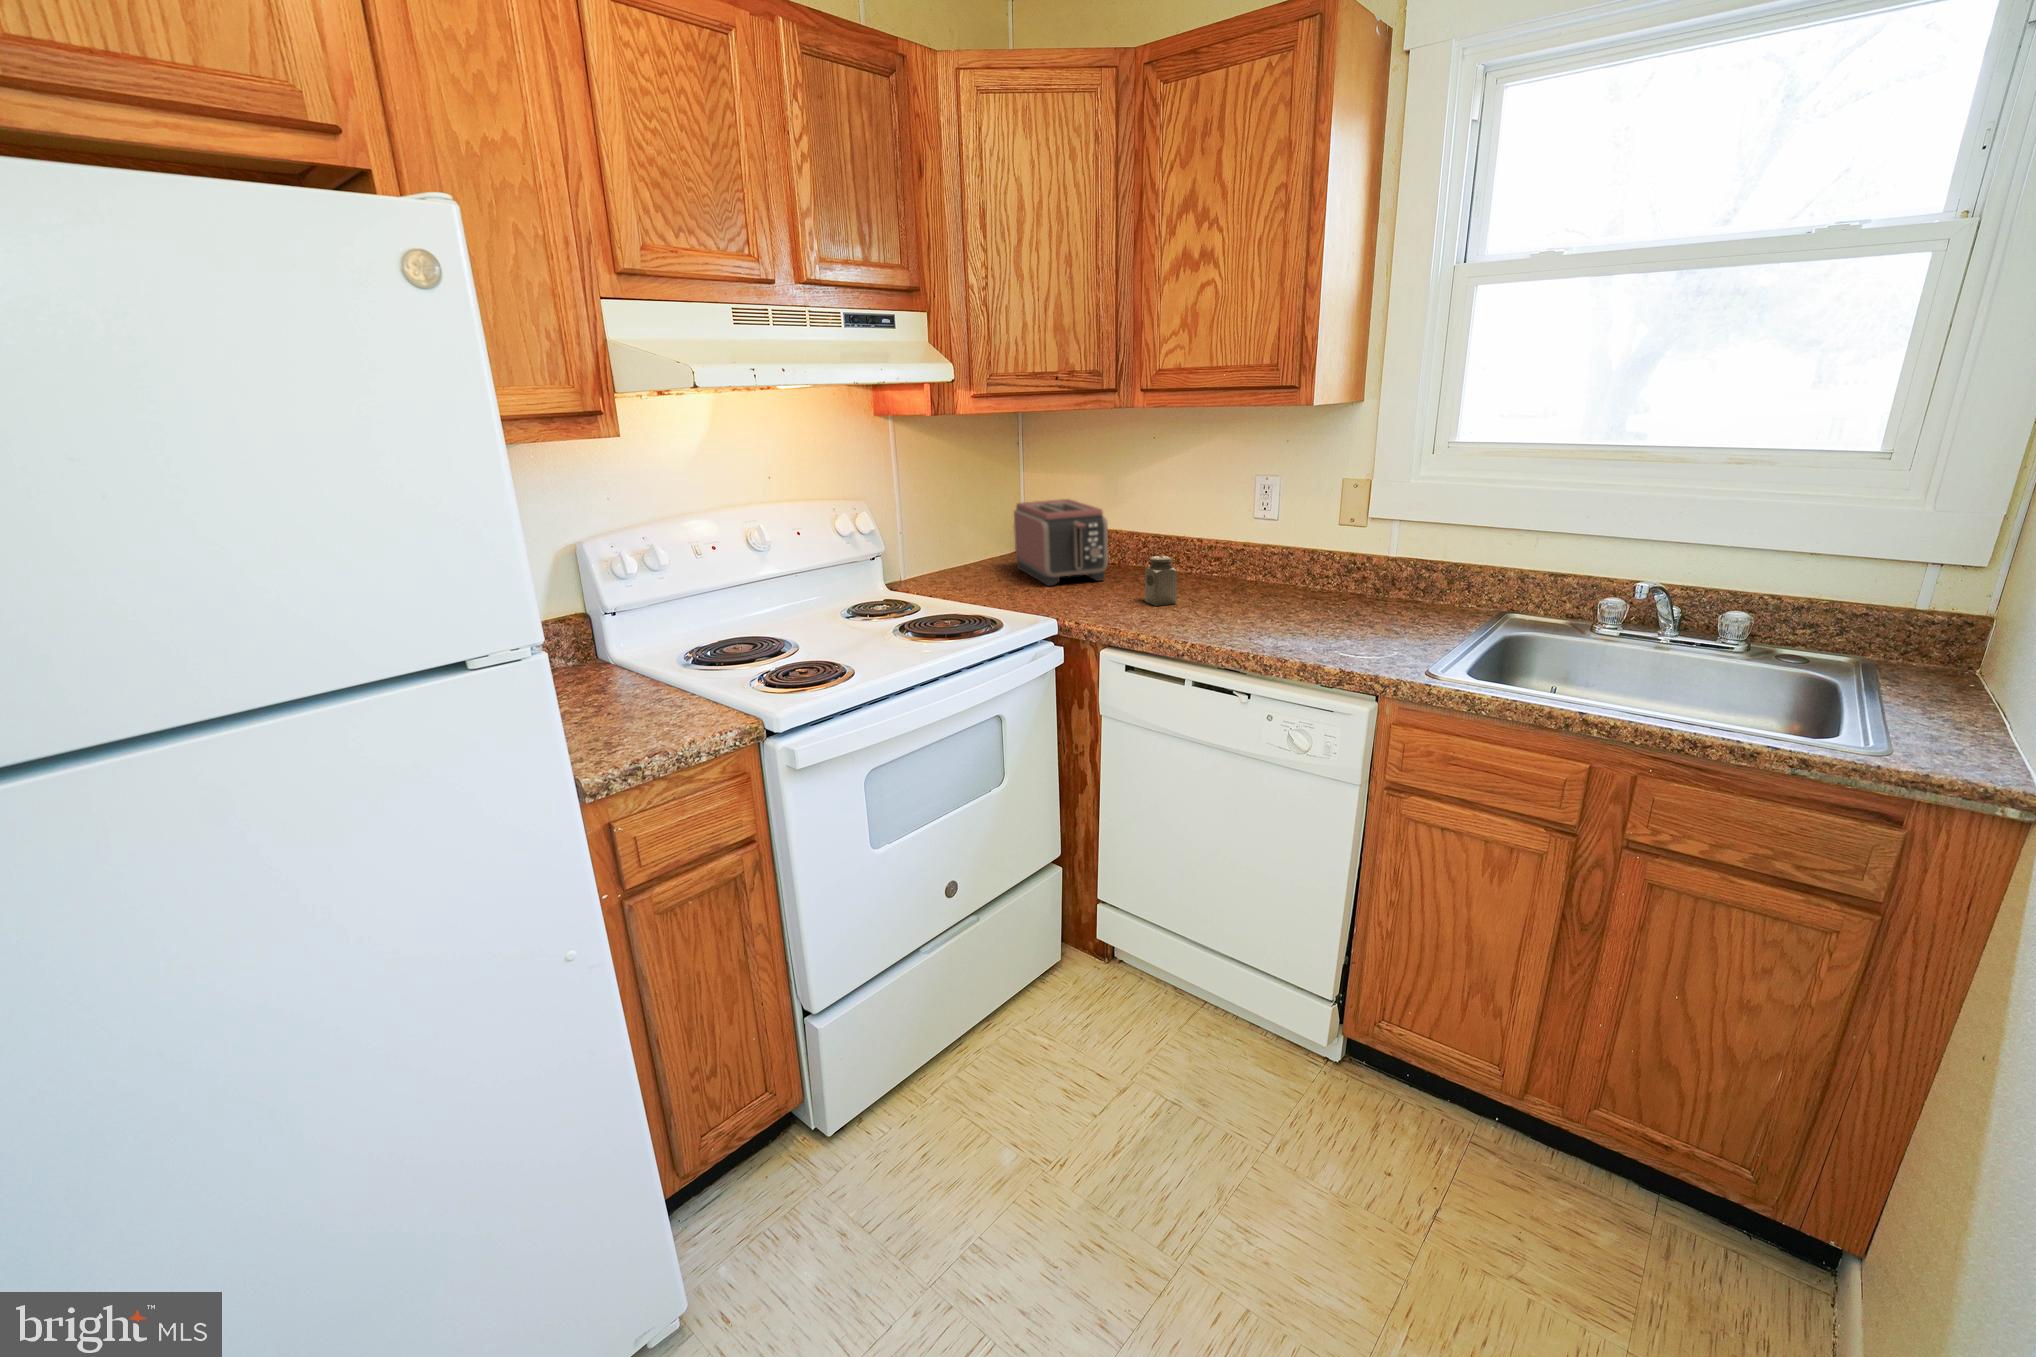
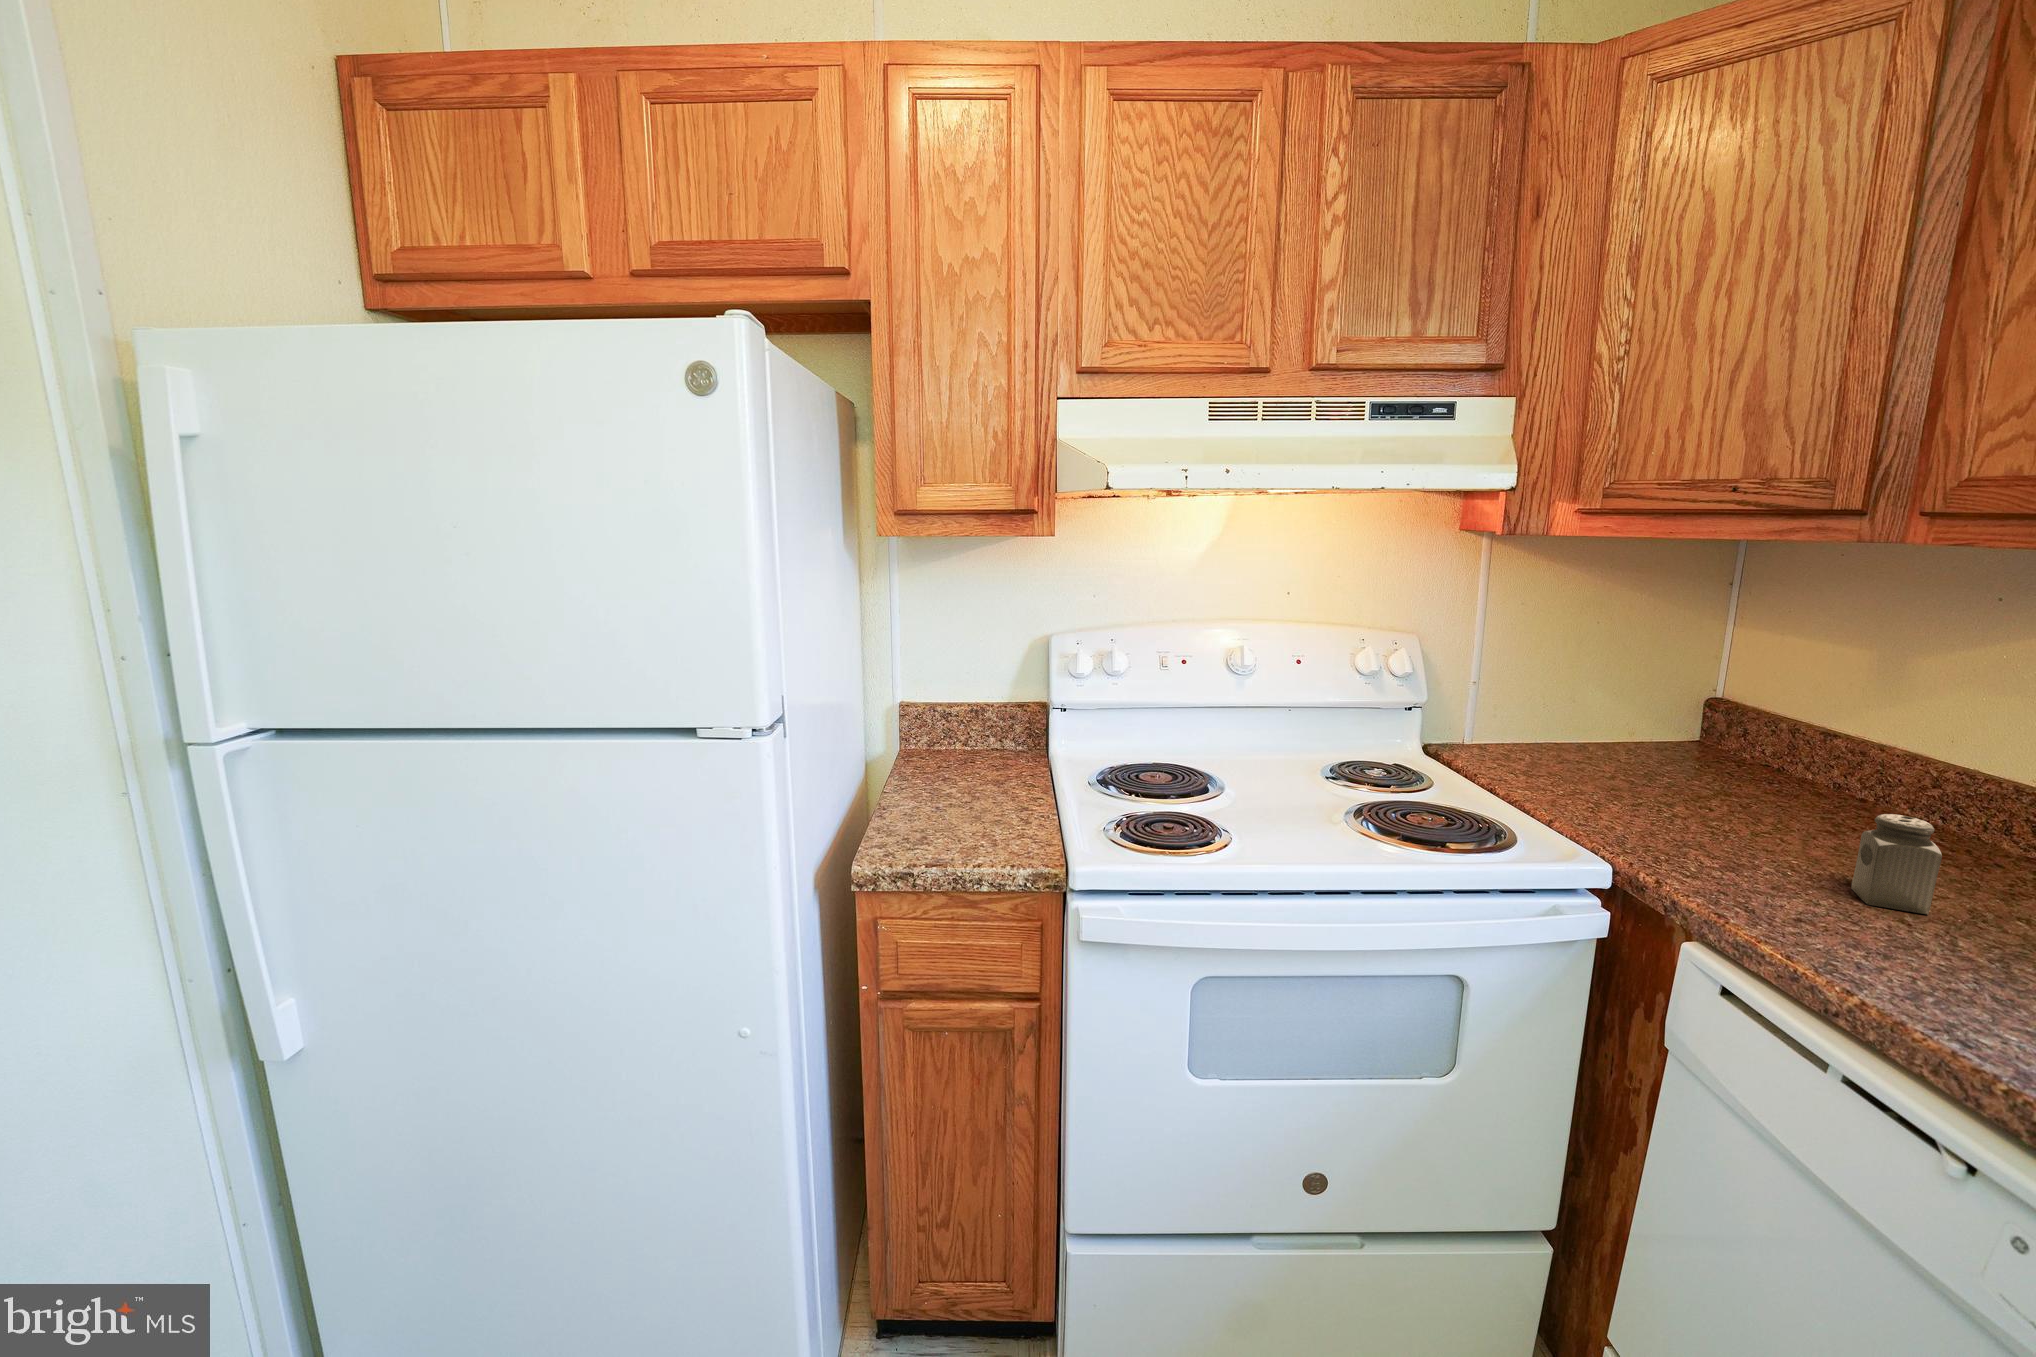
toaster: present [1014,499,1108,586] -> none [1657,673,1829,823]

